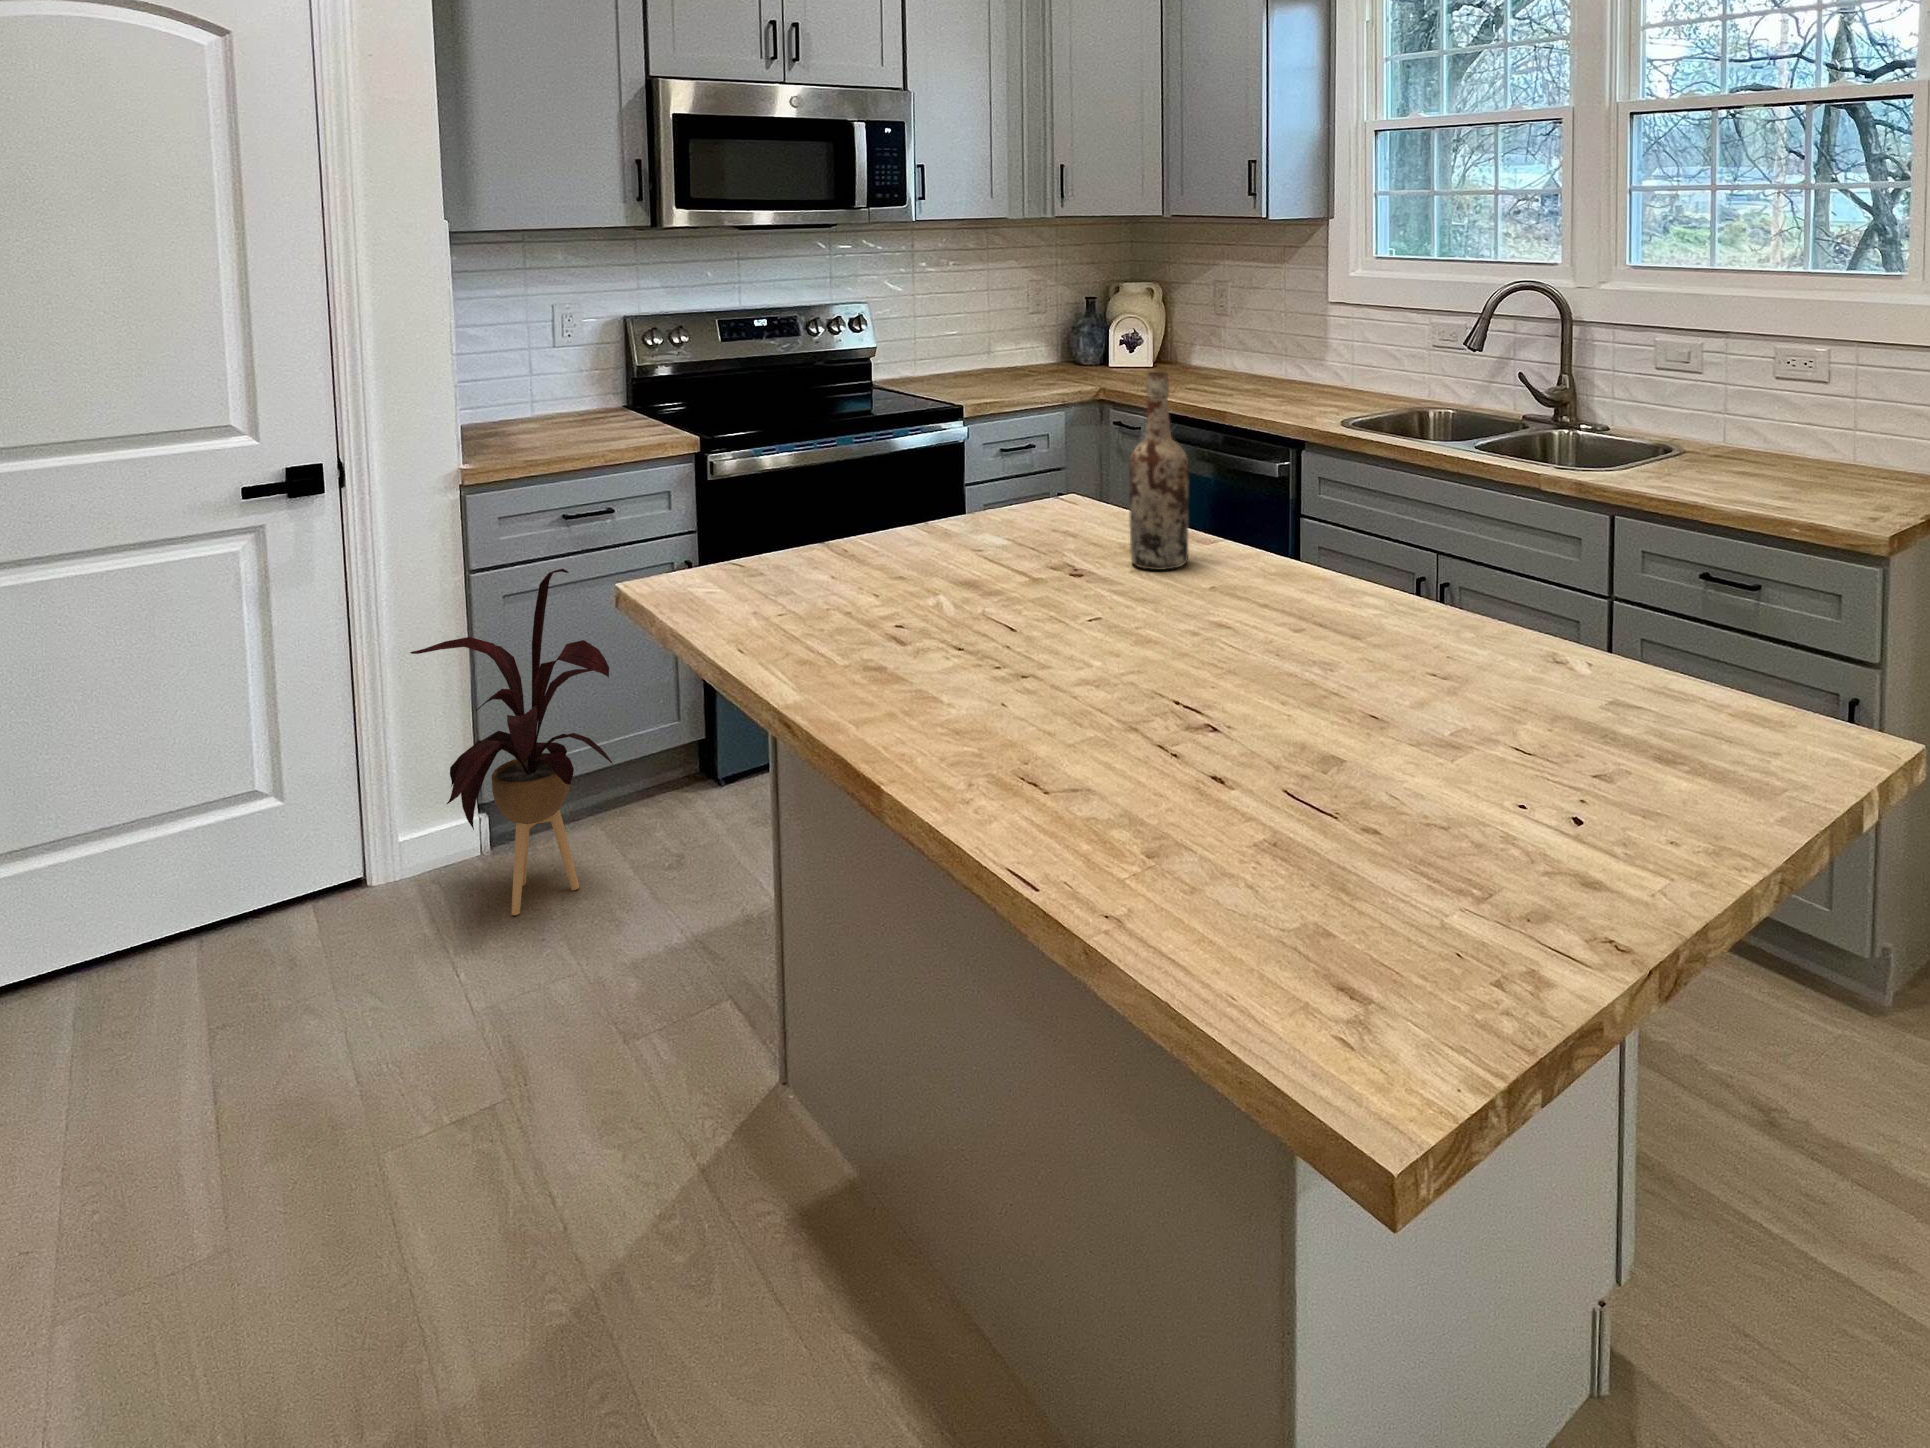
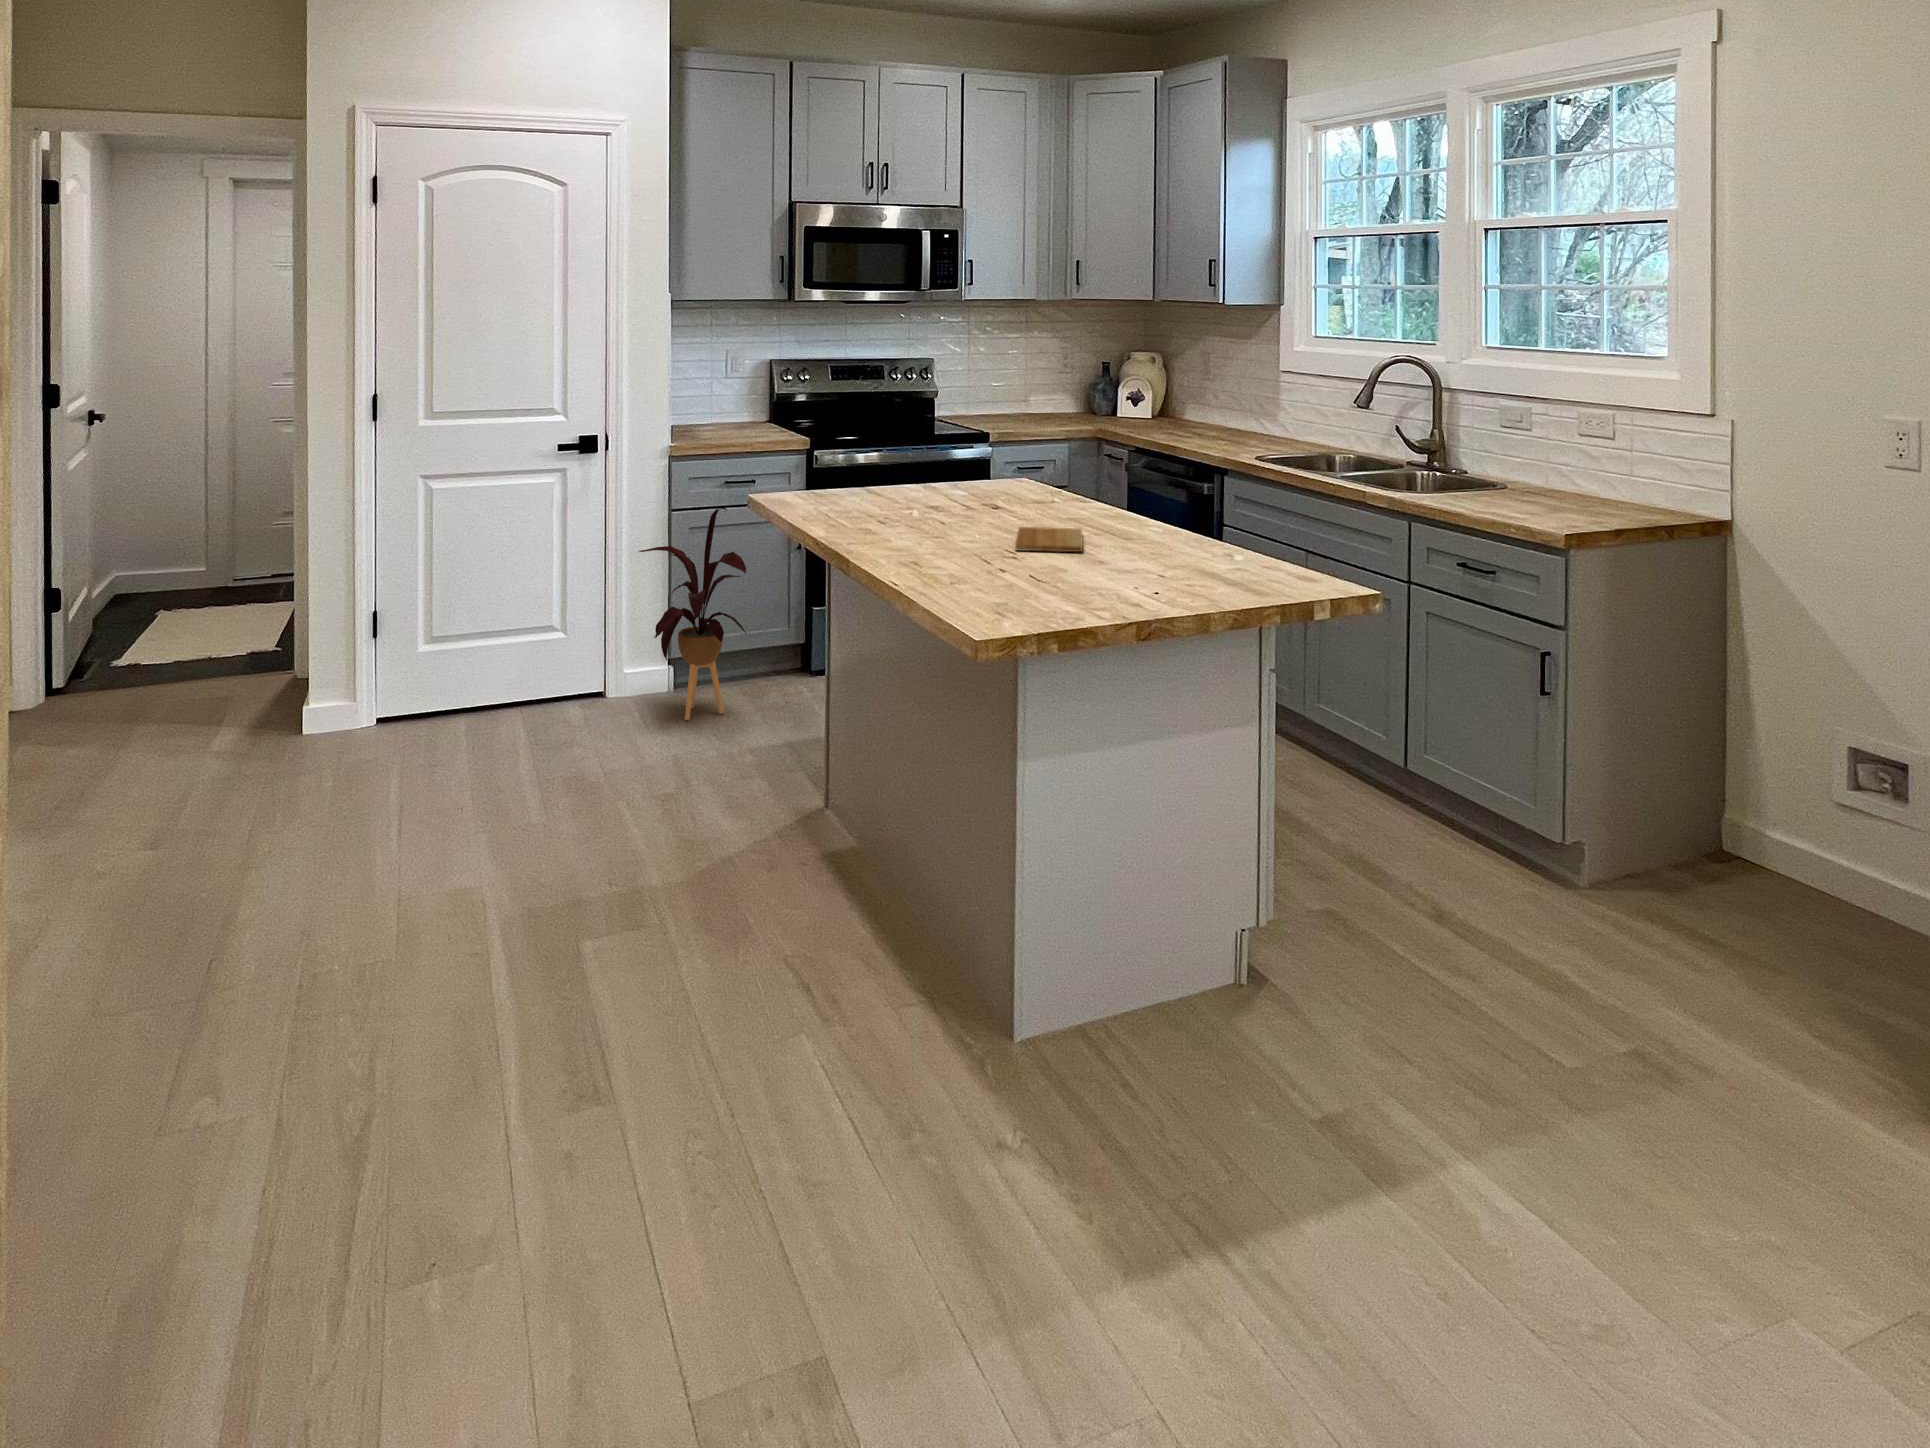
wine bottle: present [1129,372,1188,570] -> none [1029,392,1065,510]
cutting board: none [1166,620,1323,697] -> present [1015,527,1083,552]

